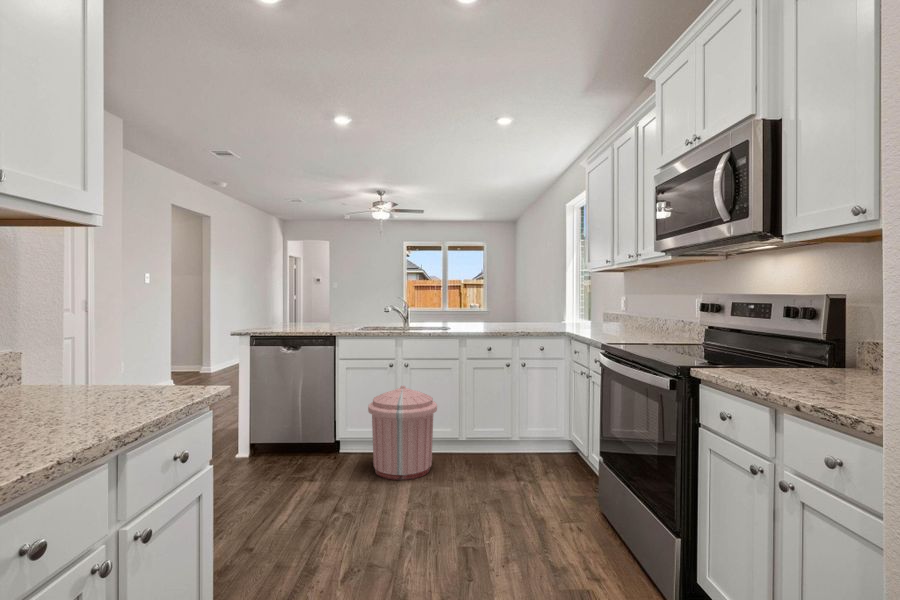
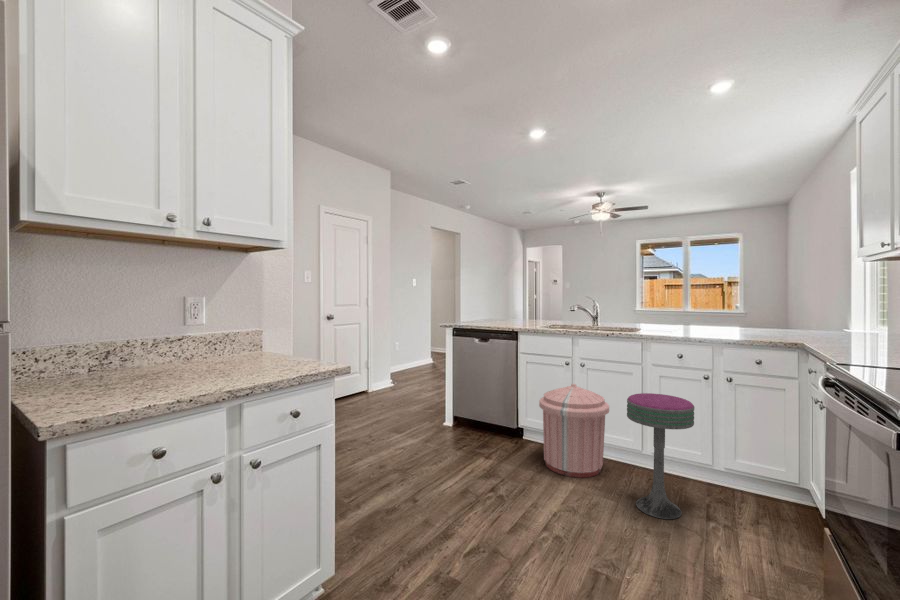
bar stool: none [463,385,517,496] -> present [627,393,694,519]

